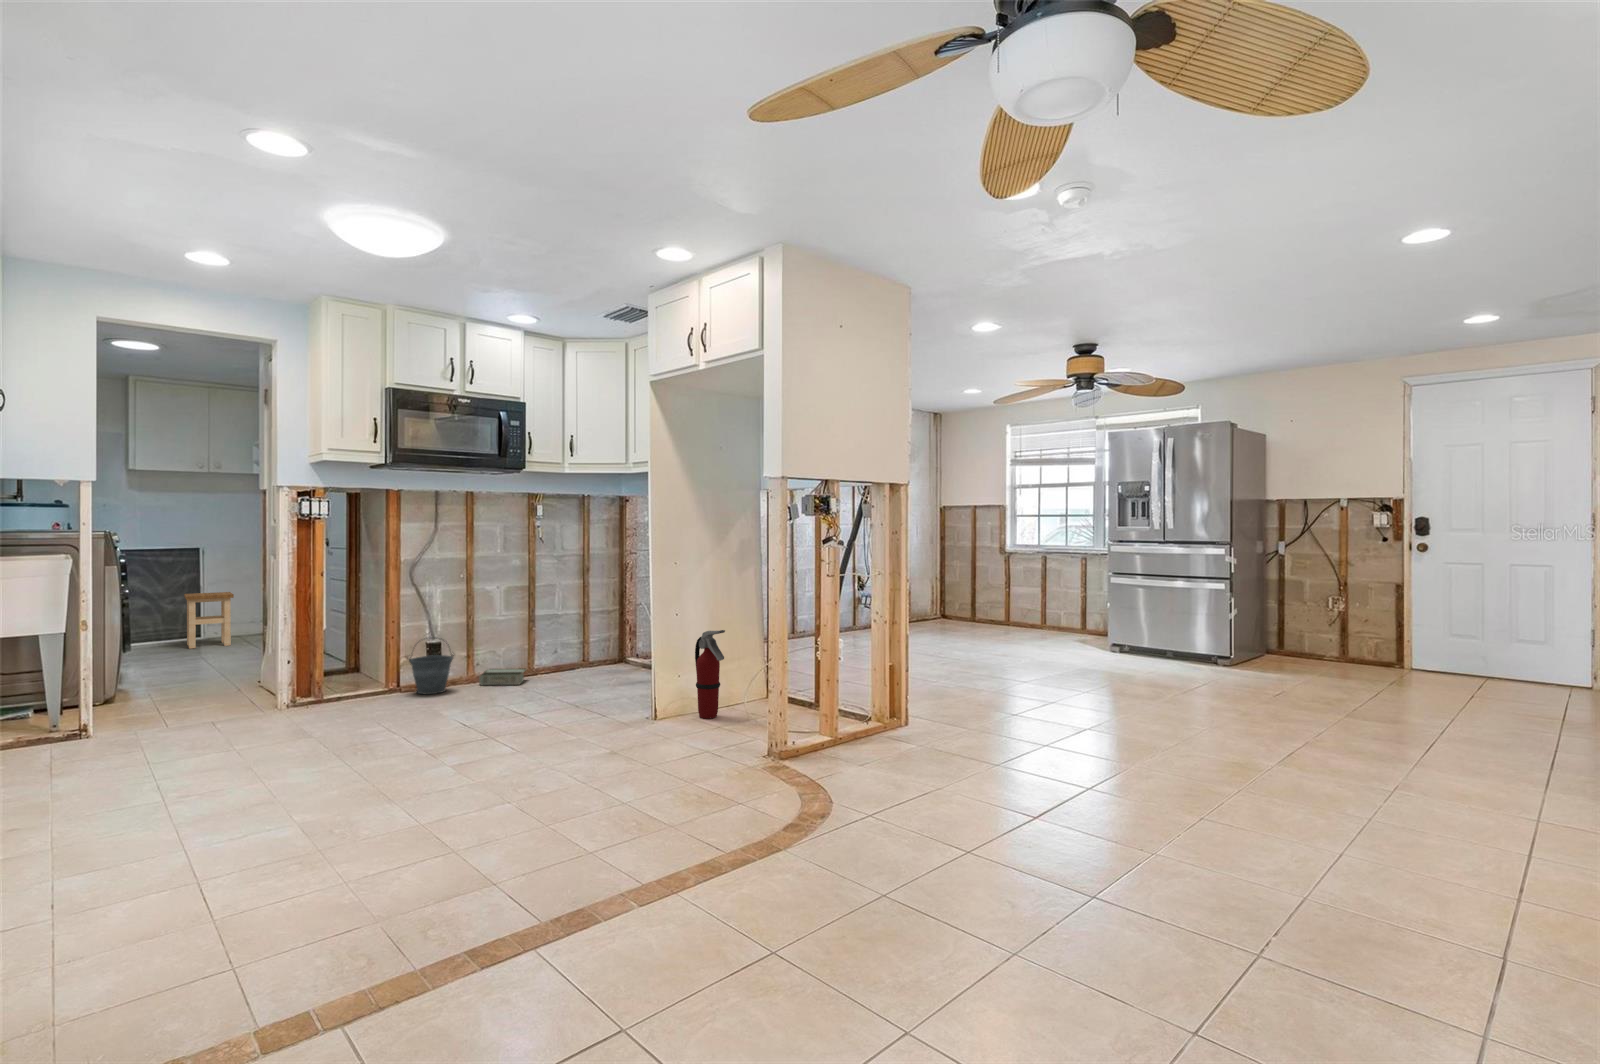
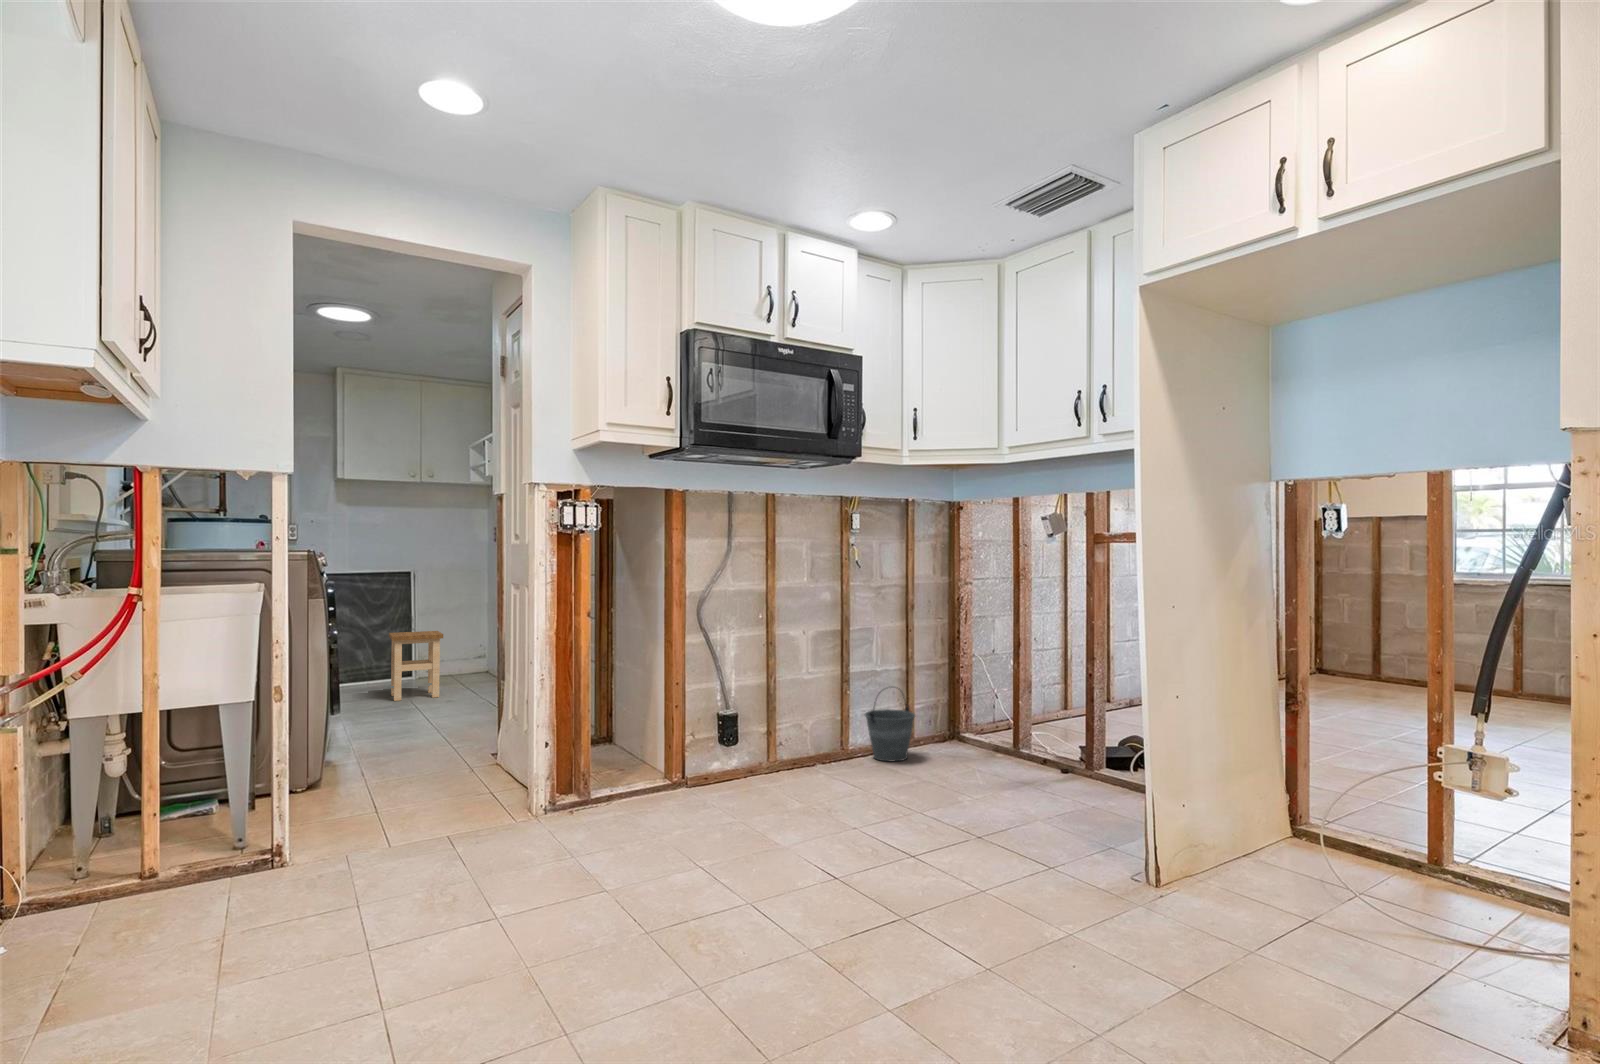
fire extinguisher: present [695,630,725,719] -> none [1205,718,1287,876]
bucket: present [409,655,454,694] -> present [865,697,915,761]
toolbox: present [479,668,526,685] -> none [790,751,850,779]

